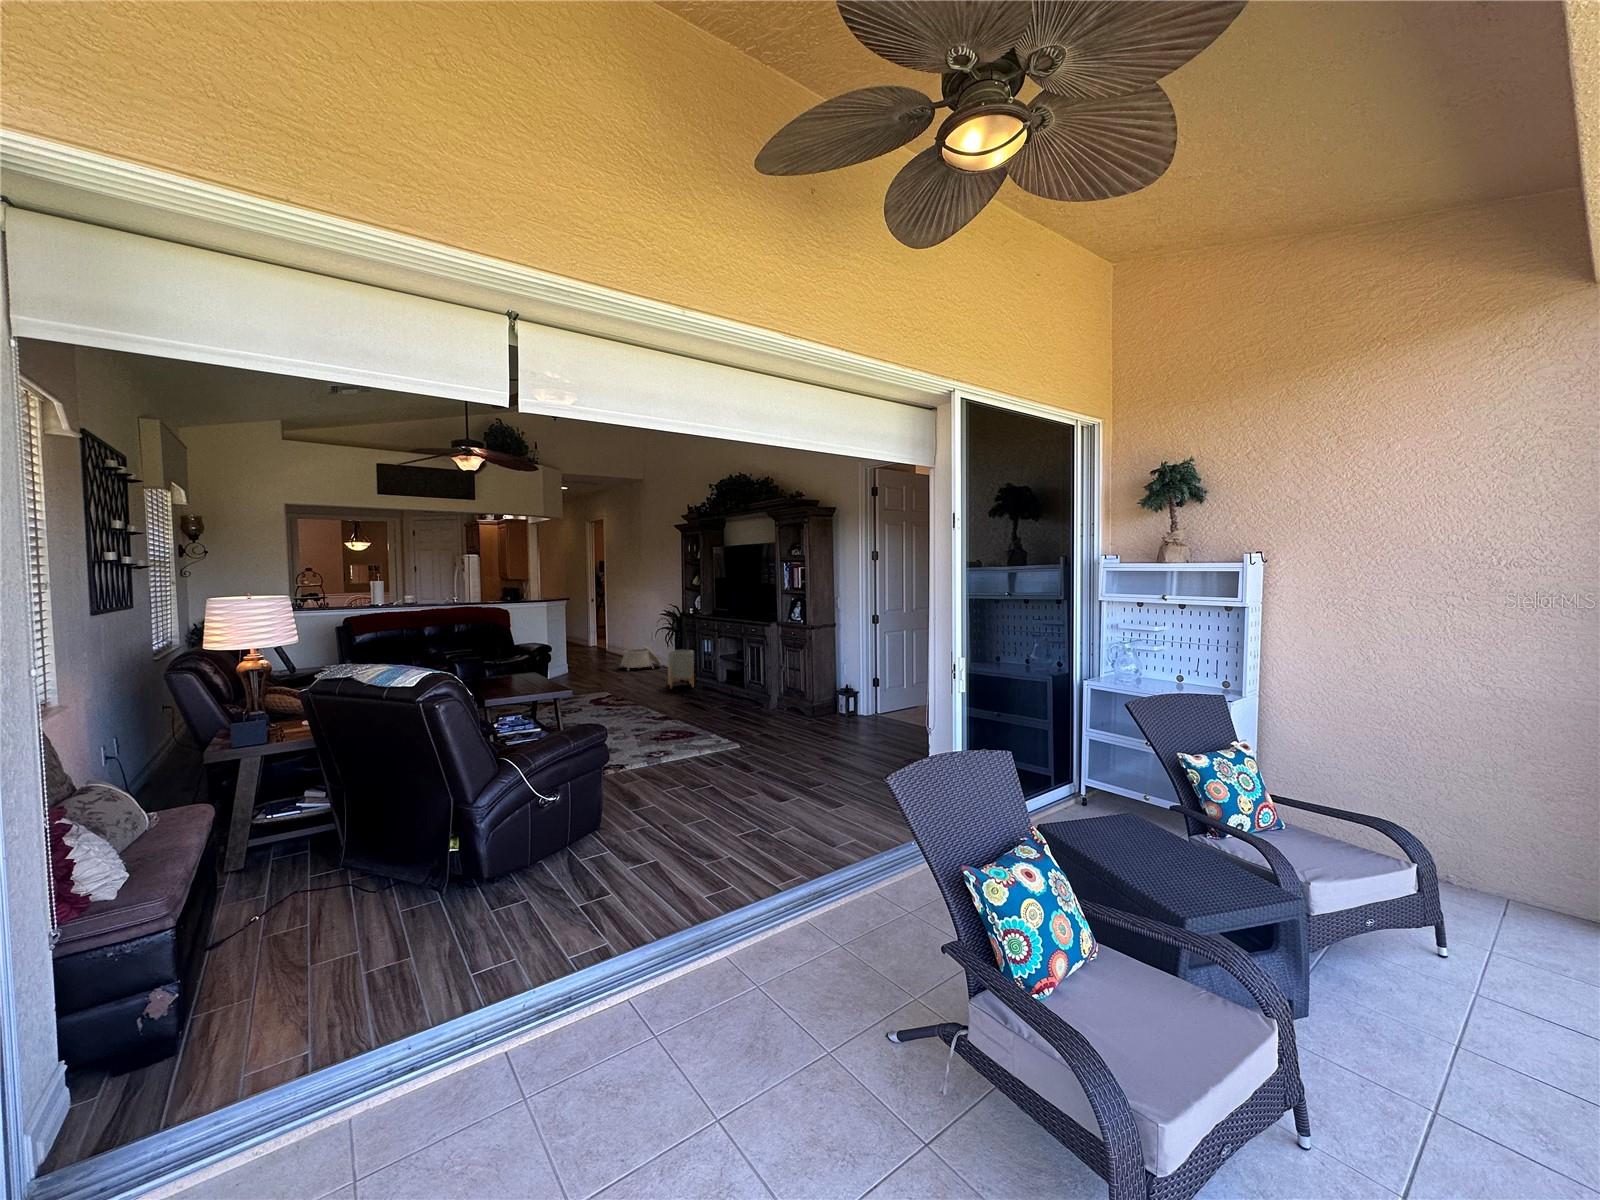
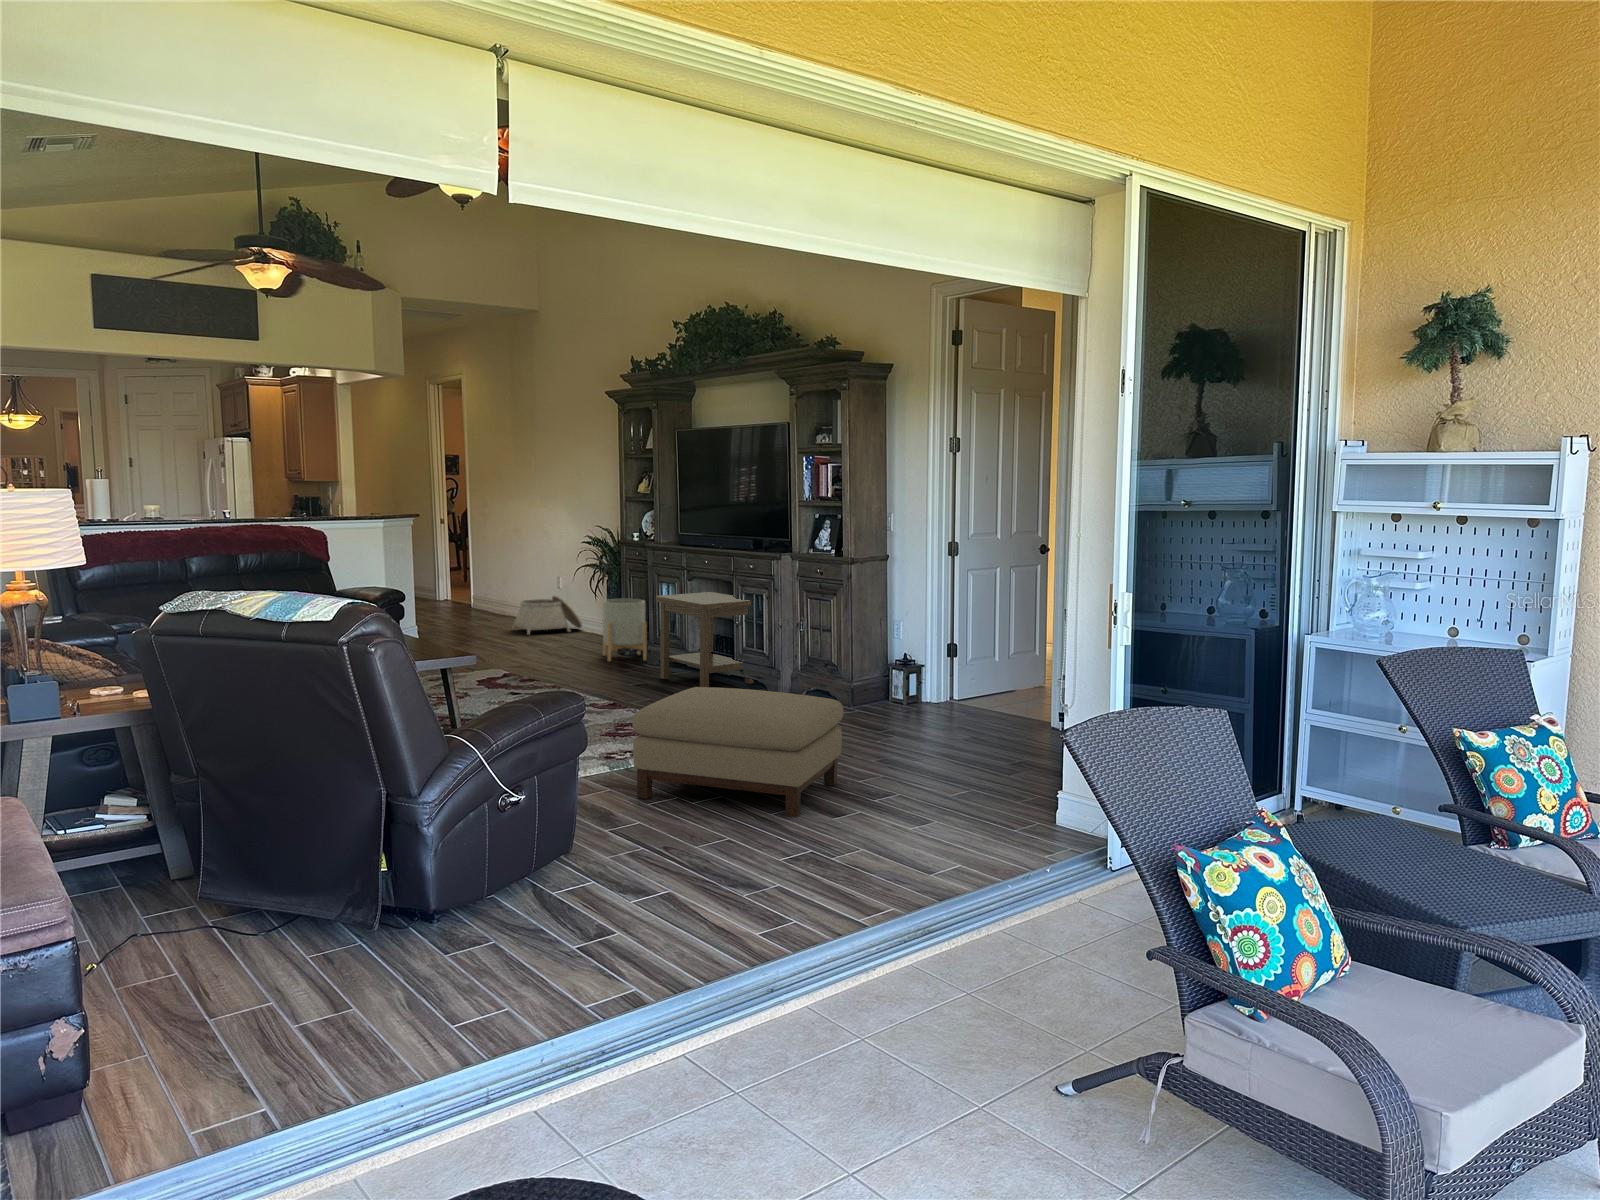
side table: none [696,646,758,708] -> present [656,592,754,687]
ottoman: none [655,712,792,800] -> present [632,687,843,817]

